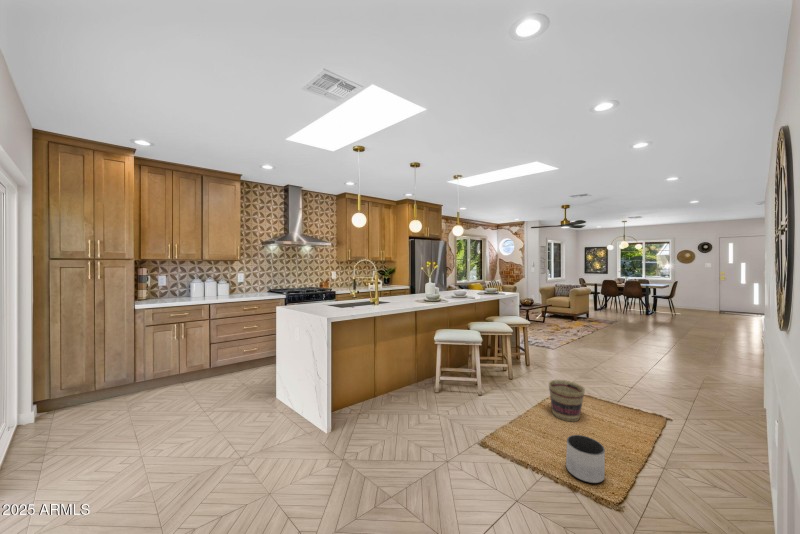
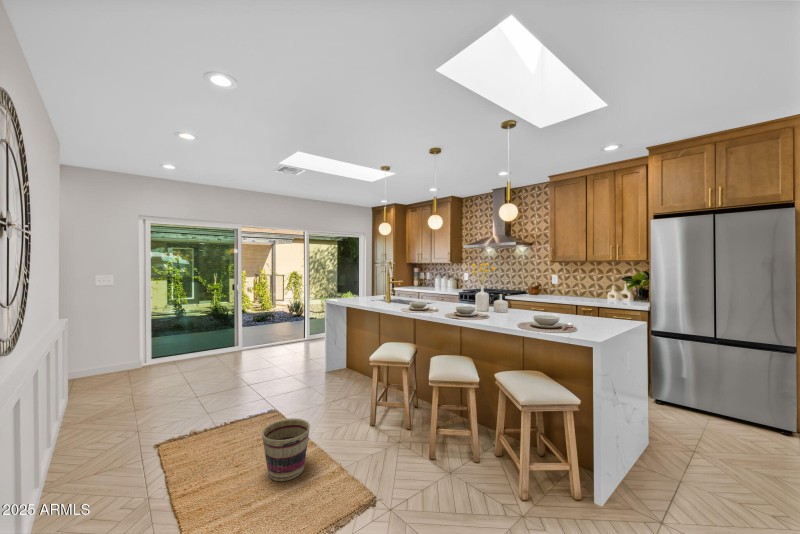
planter: present [566,435,605,483] -> none [186,411,220,450]

